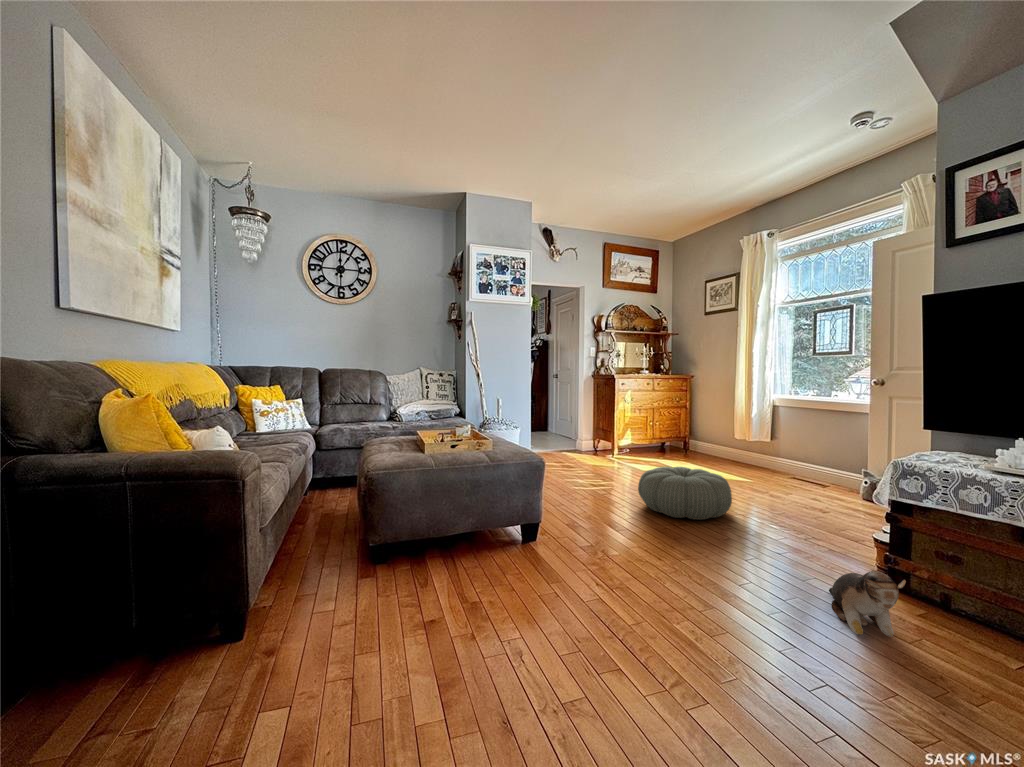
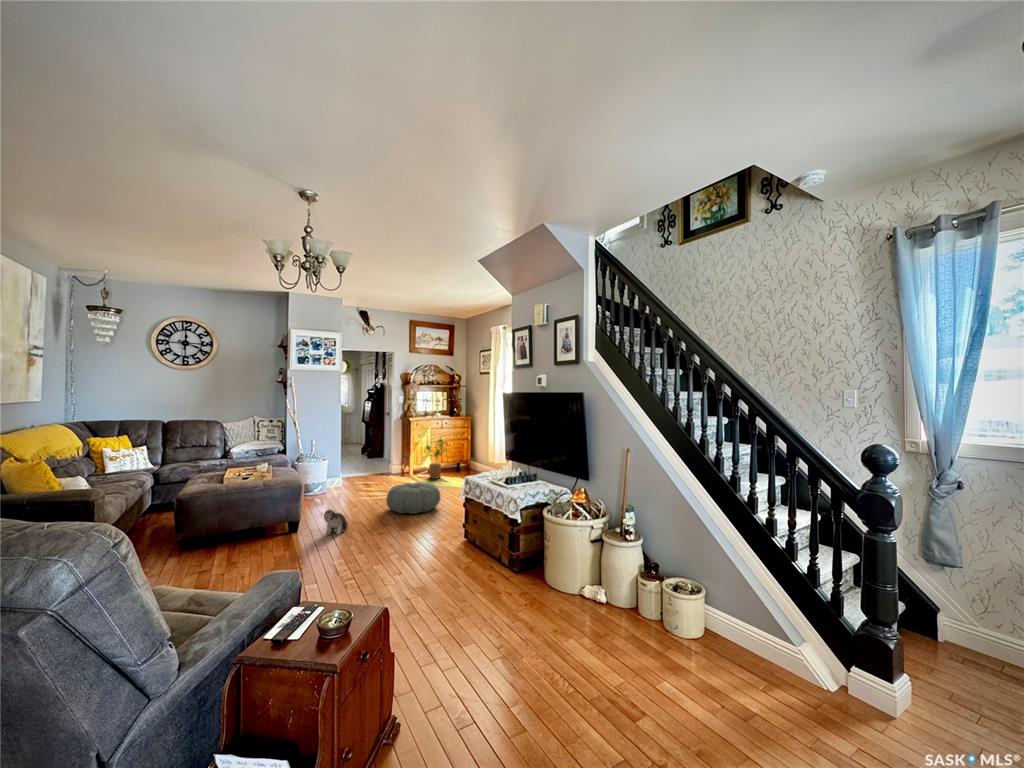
house plant: none [633,406,670,462] -> present [424,439,446,479]
plush toy: present [829,570,906,637] -> present [321,509,348,535]

